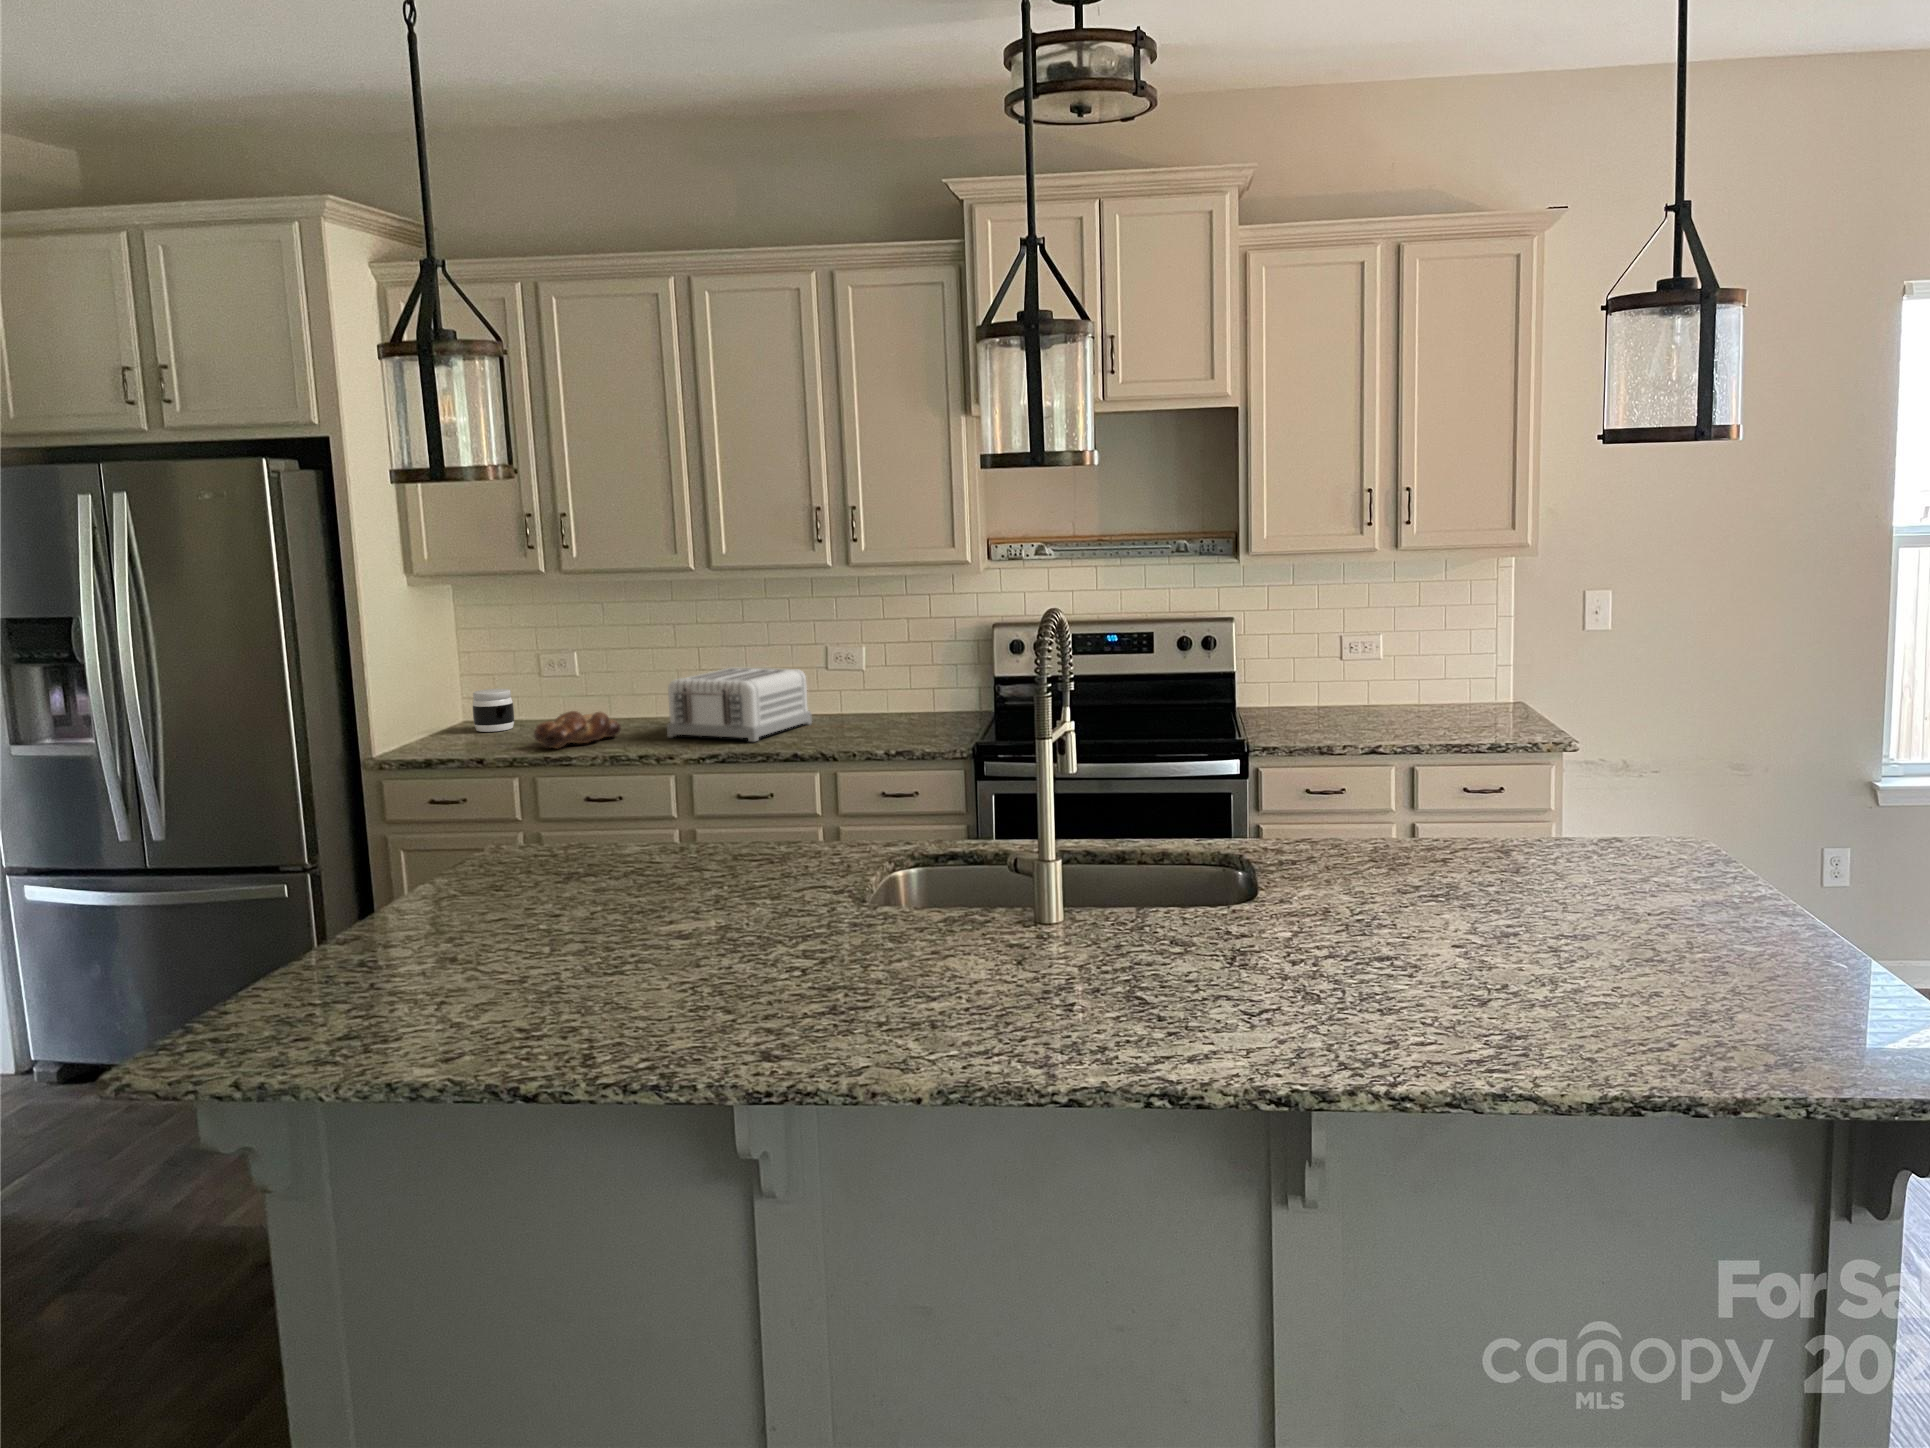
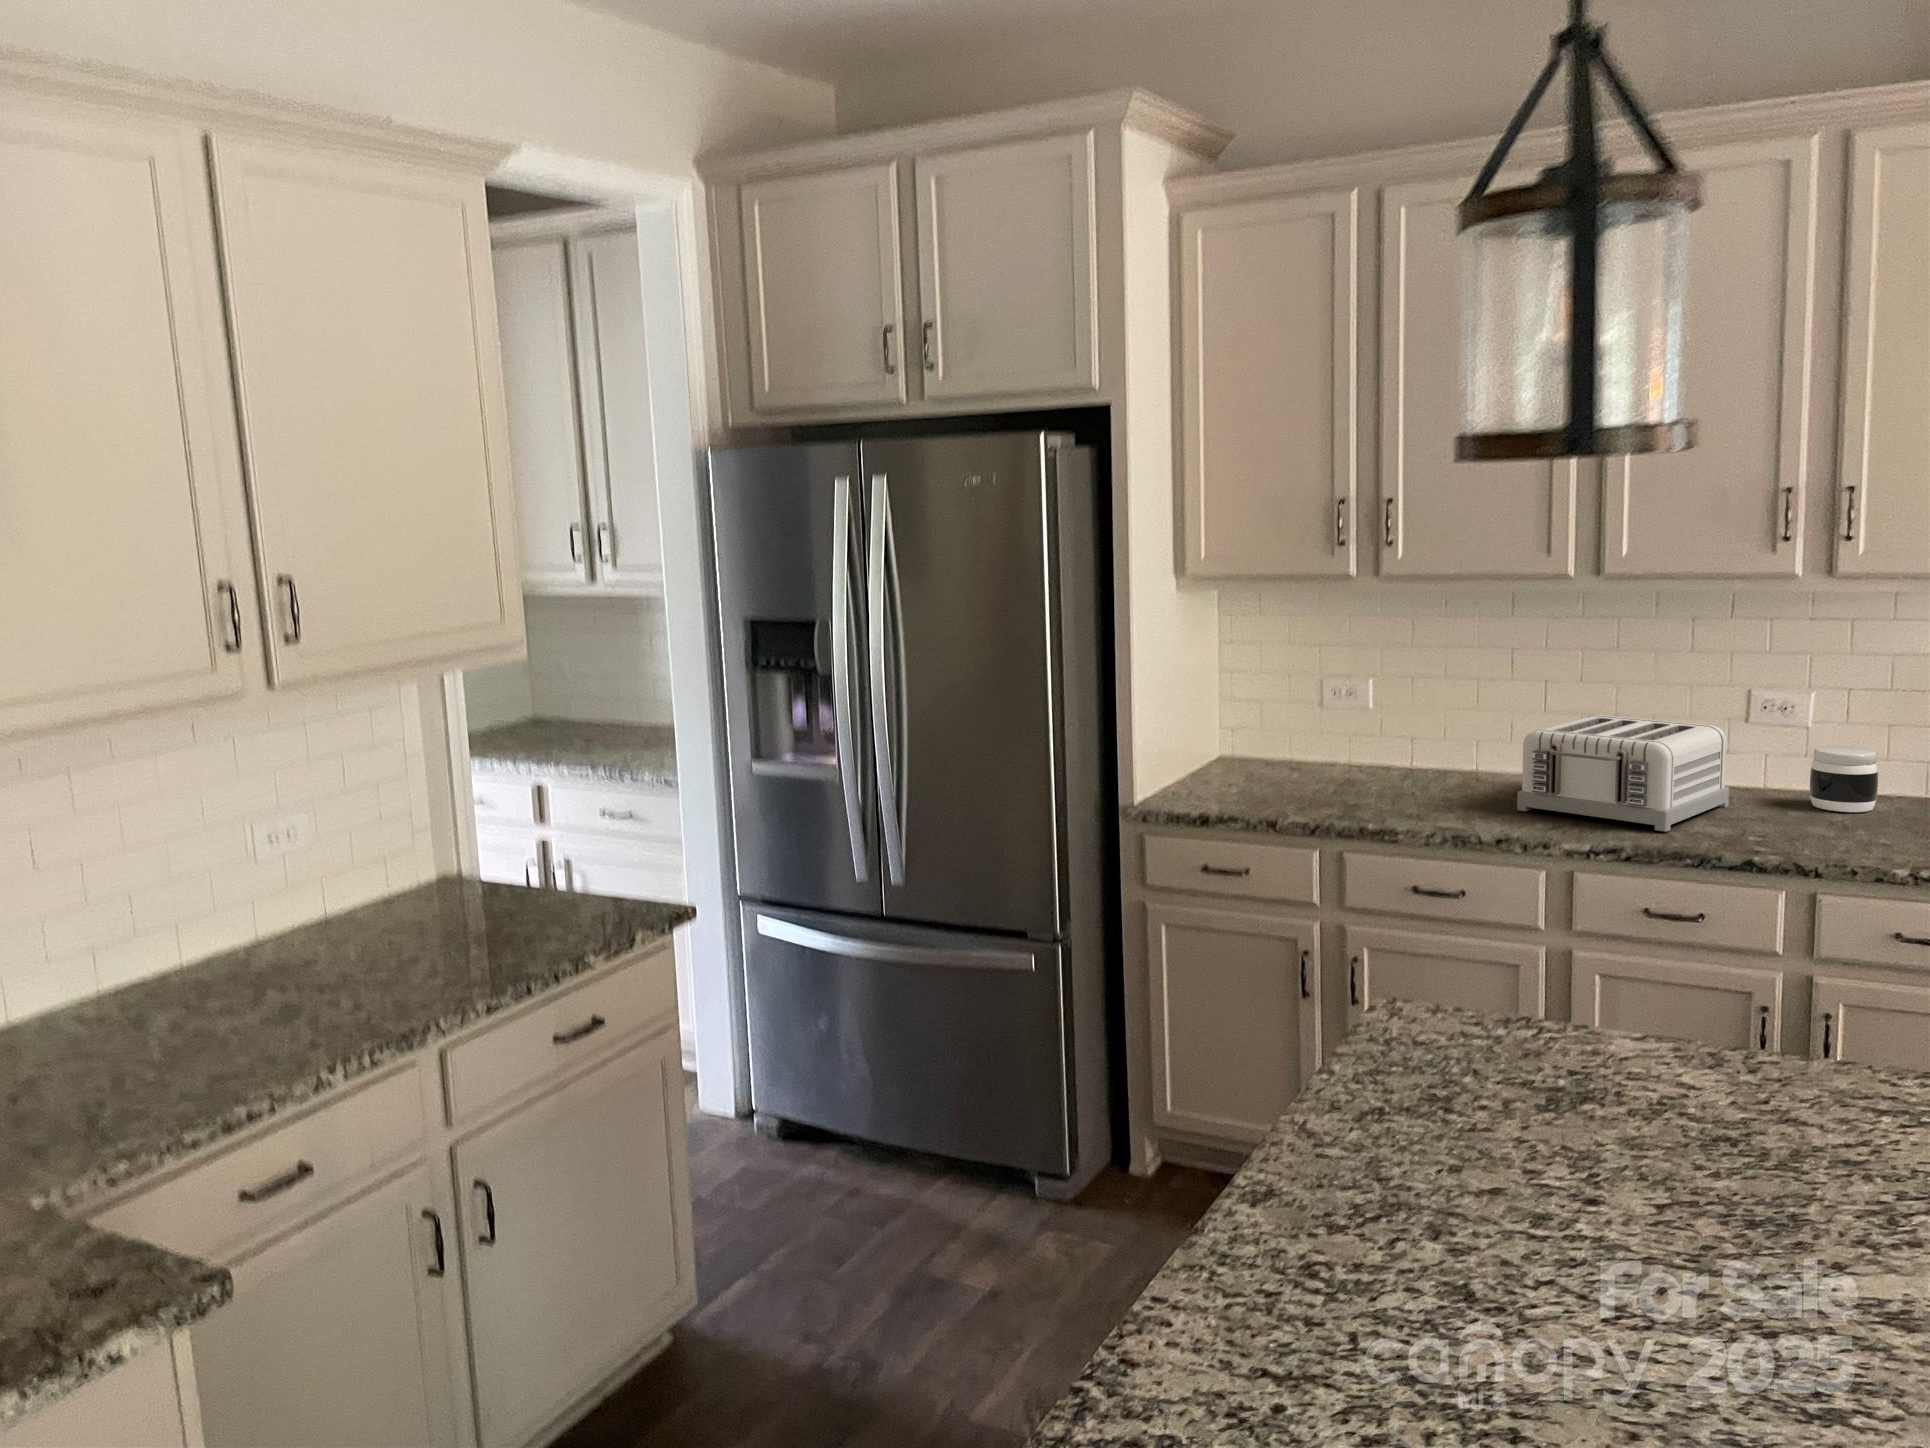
jar: present [473,689,514,732] -> present [1810,746,1878,812]
bread loaf: present [534,711,621,748] -> none [1336,764,1447,815]

